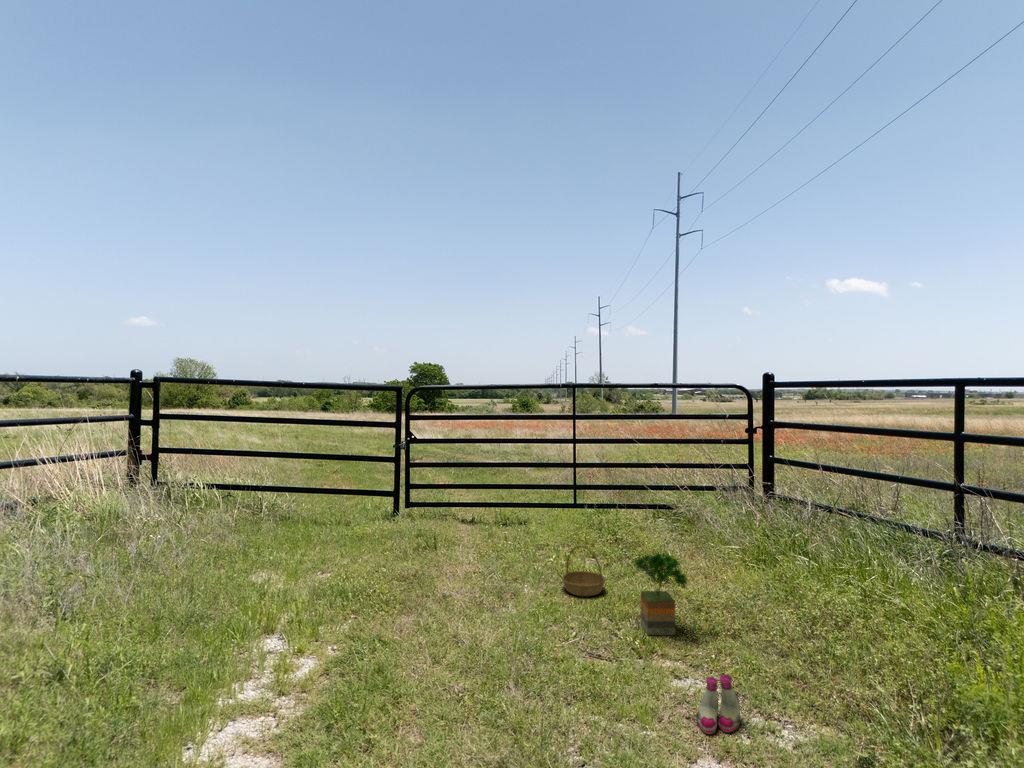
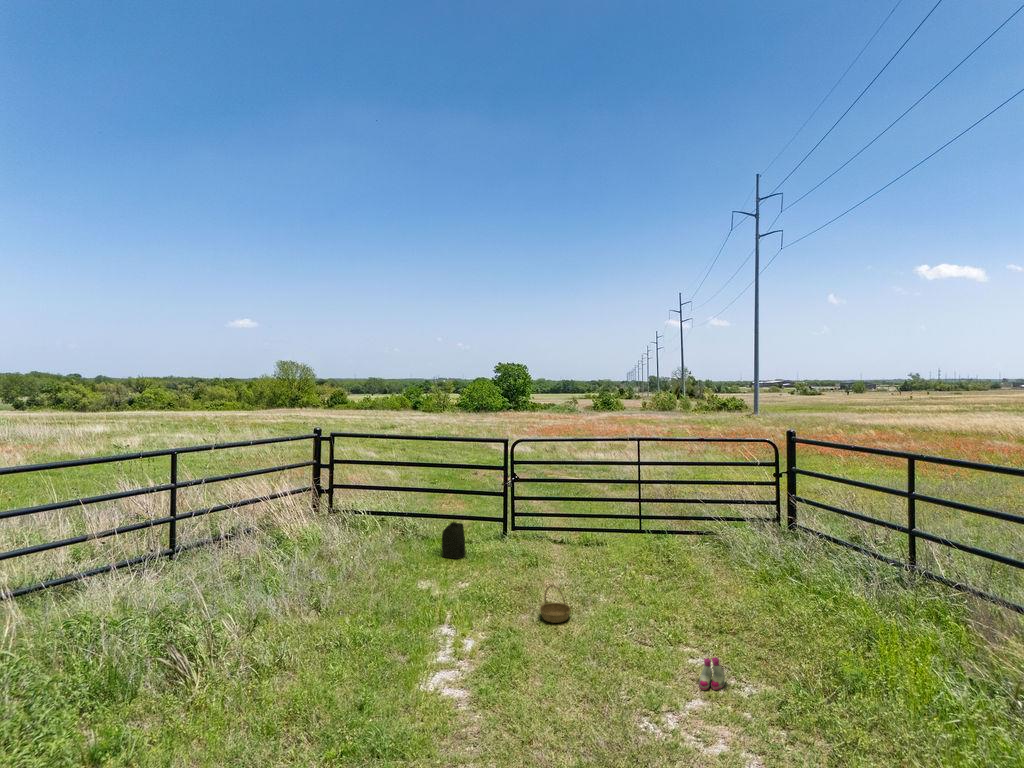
backpack: none [300,490,337,542] -> present [442,522,466,559]
basket: present [562,546,605,596] -> present [540,585,571,623]
potted tree: present [634,553,687,635] -> none [669,579,705,634]

